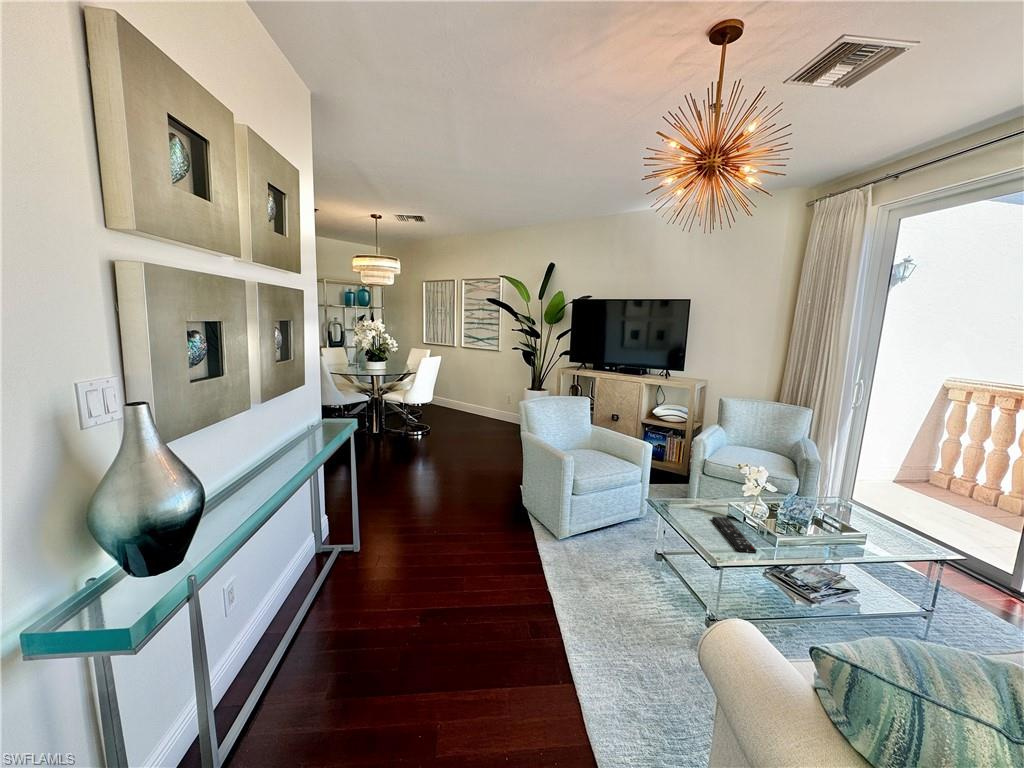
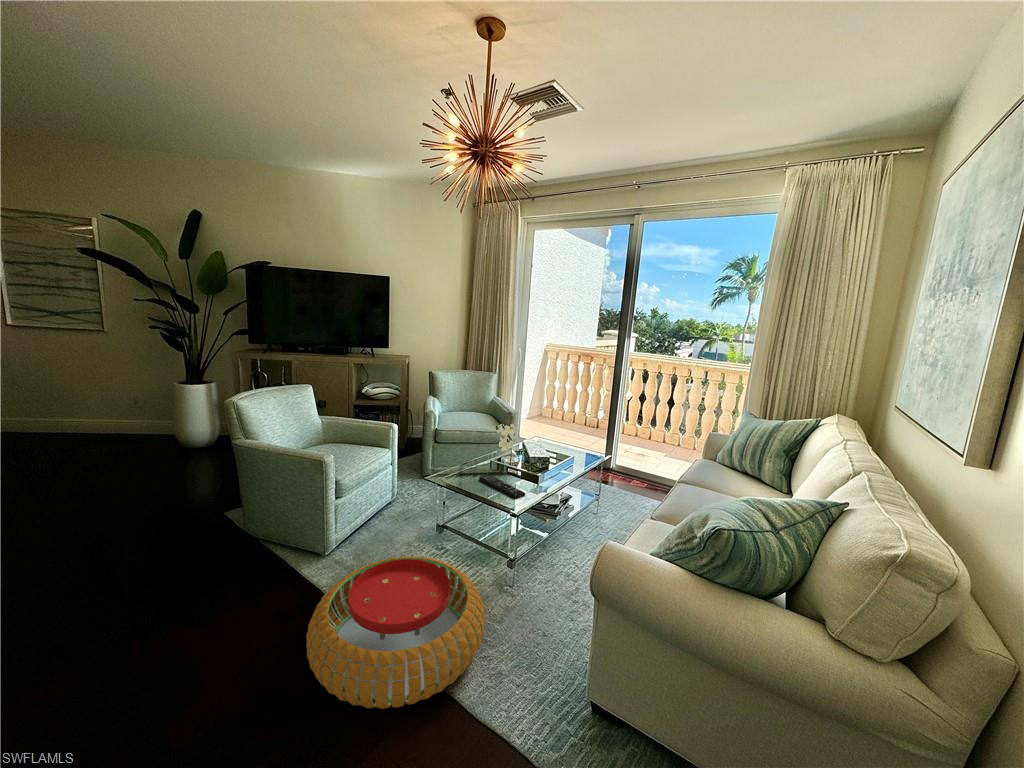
pouf: none [492,554,651,688] -> present [306,556,485,709]

